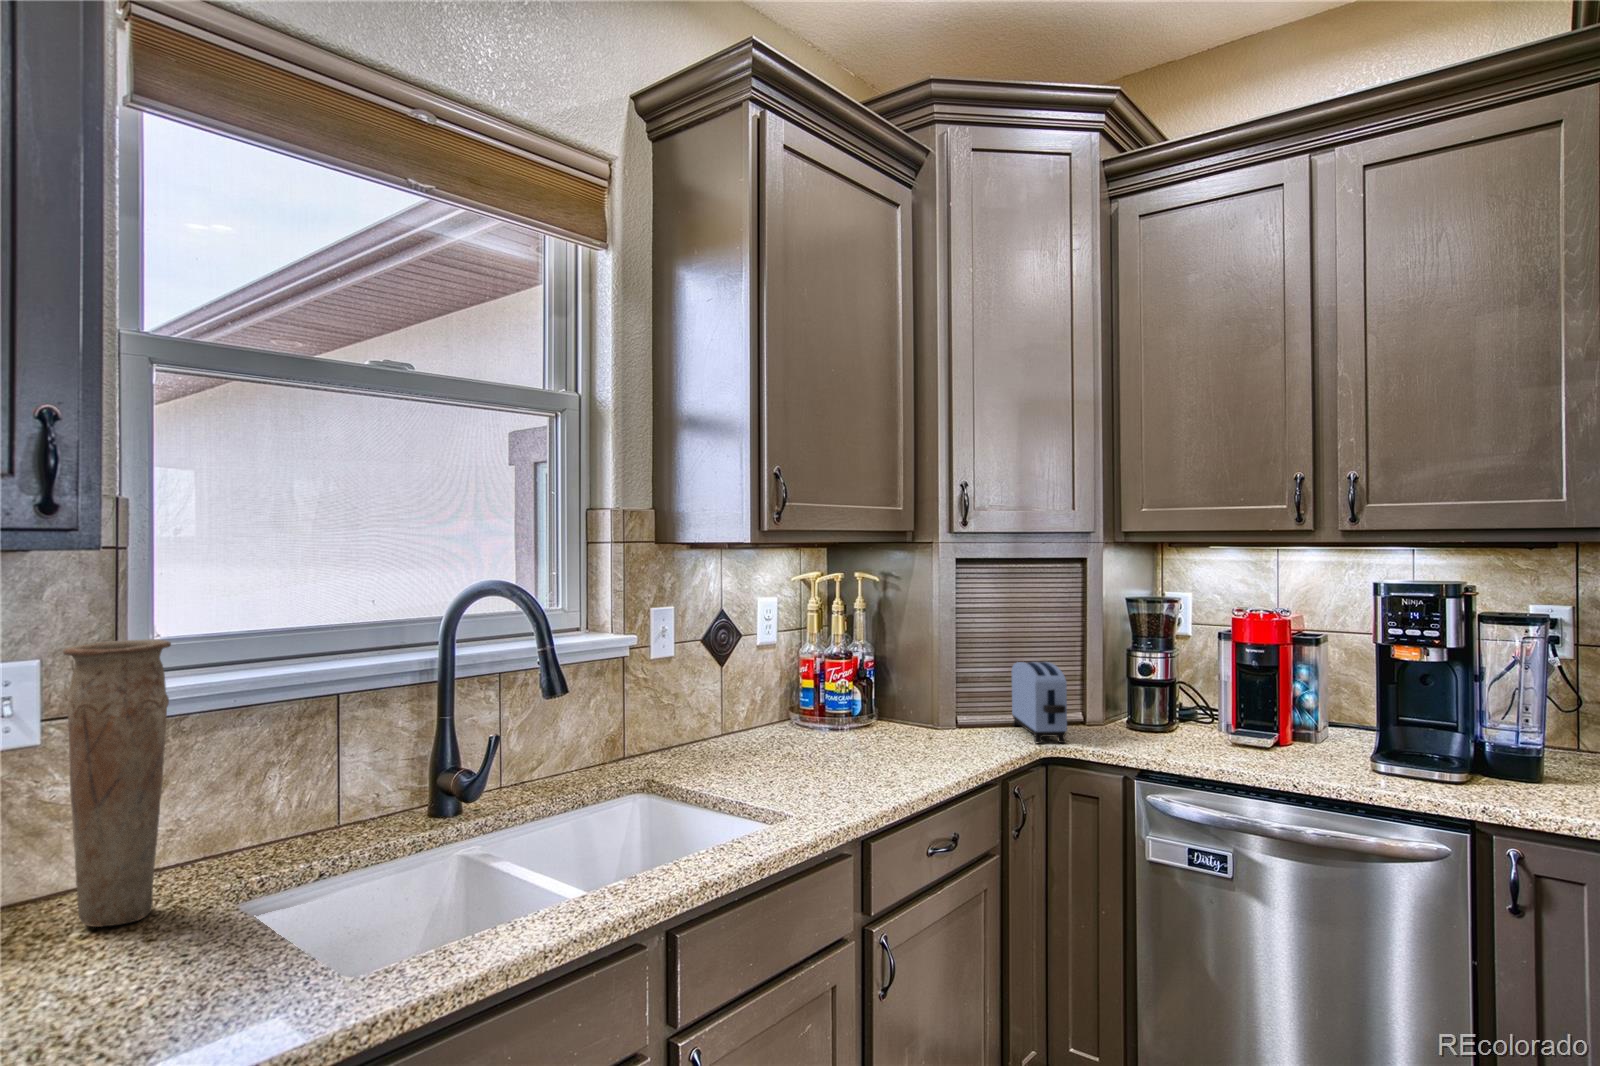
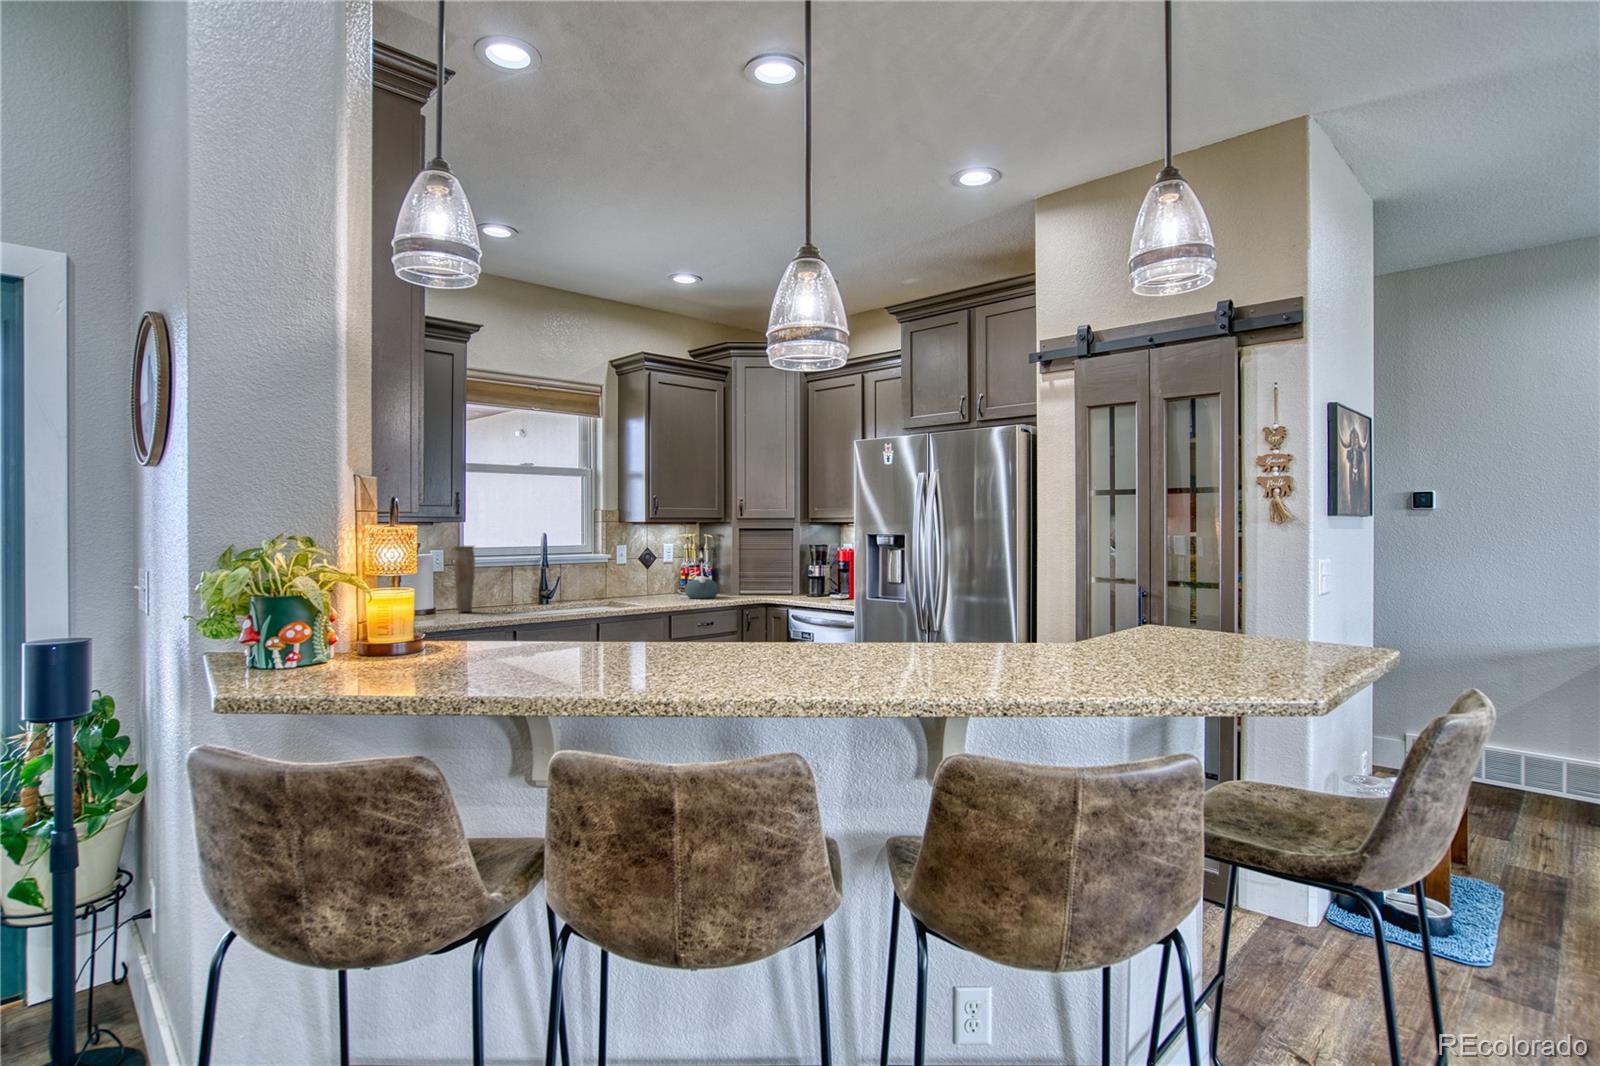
kettle: none [837,641,927,753] -> present [685,559,718,599]
toaster: present [1012,662,1067,743] -> none [759,569,775,598]

